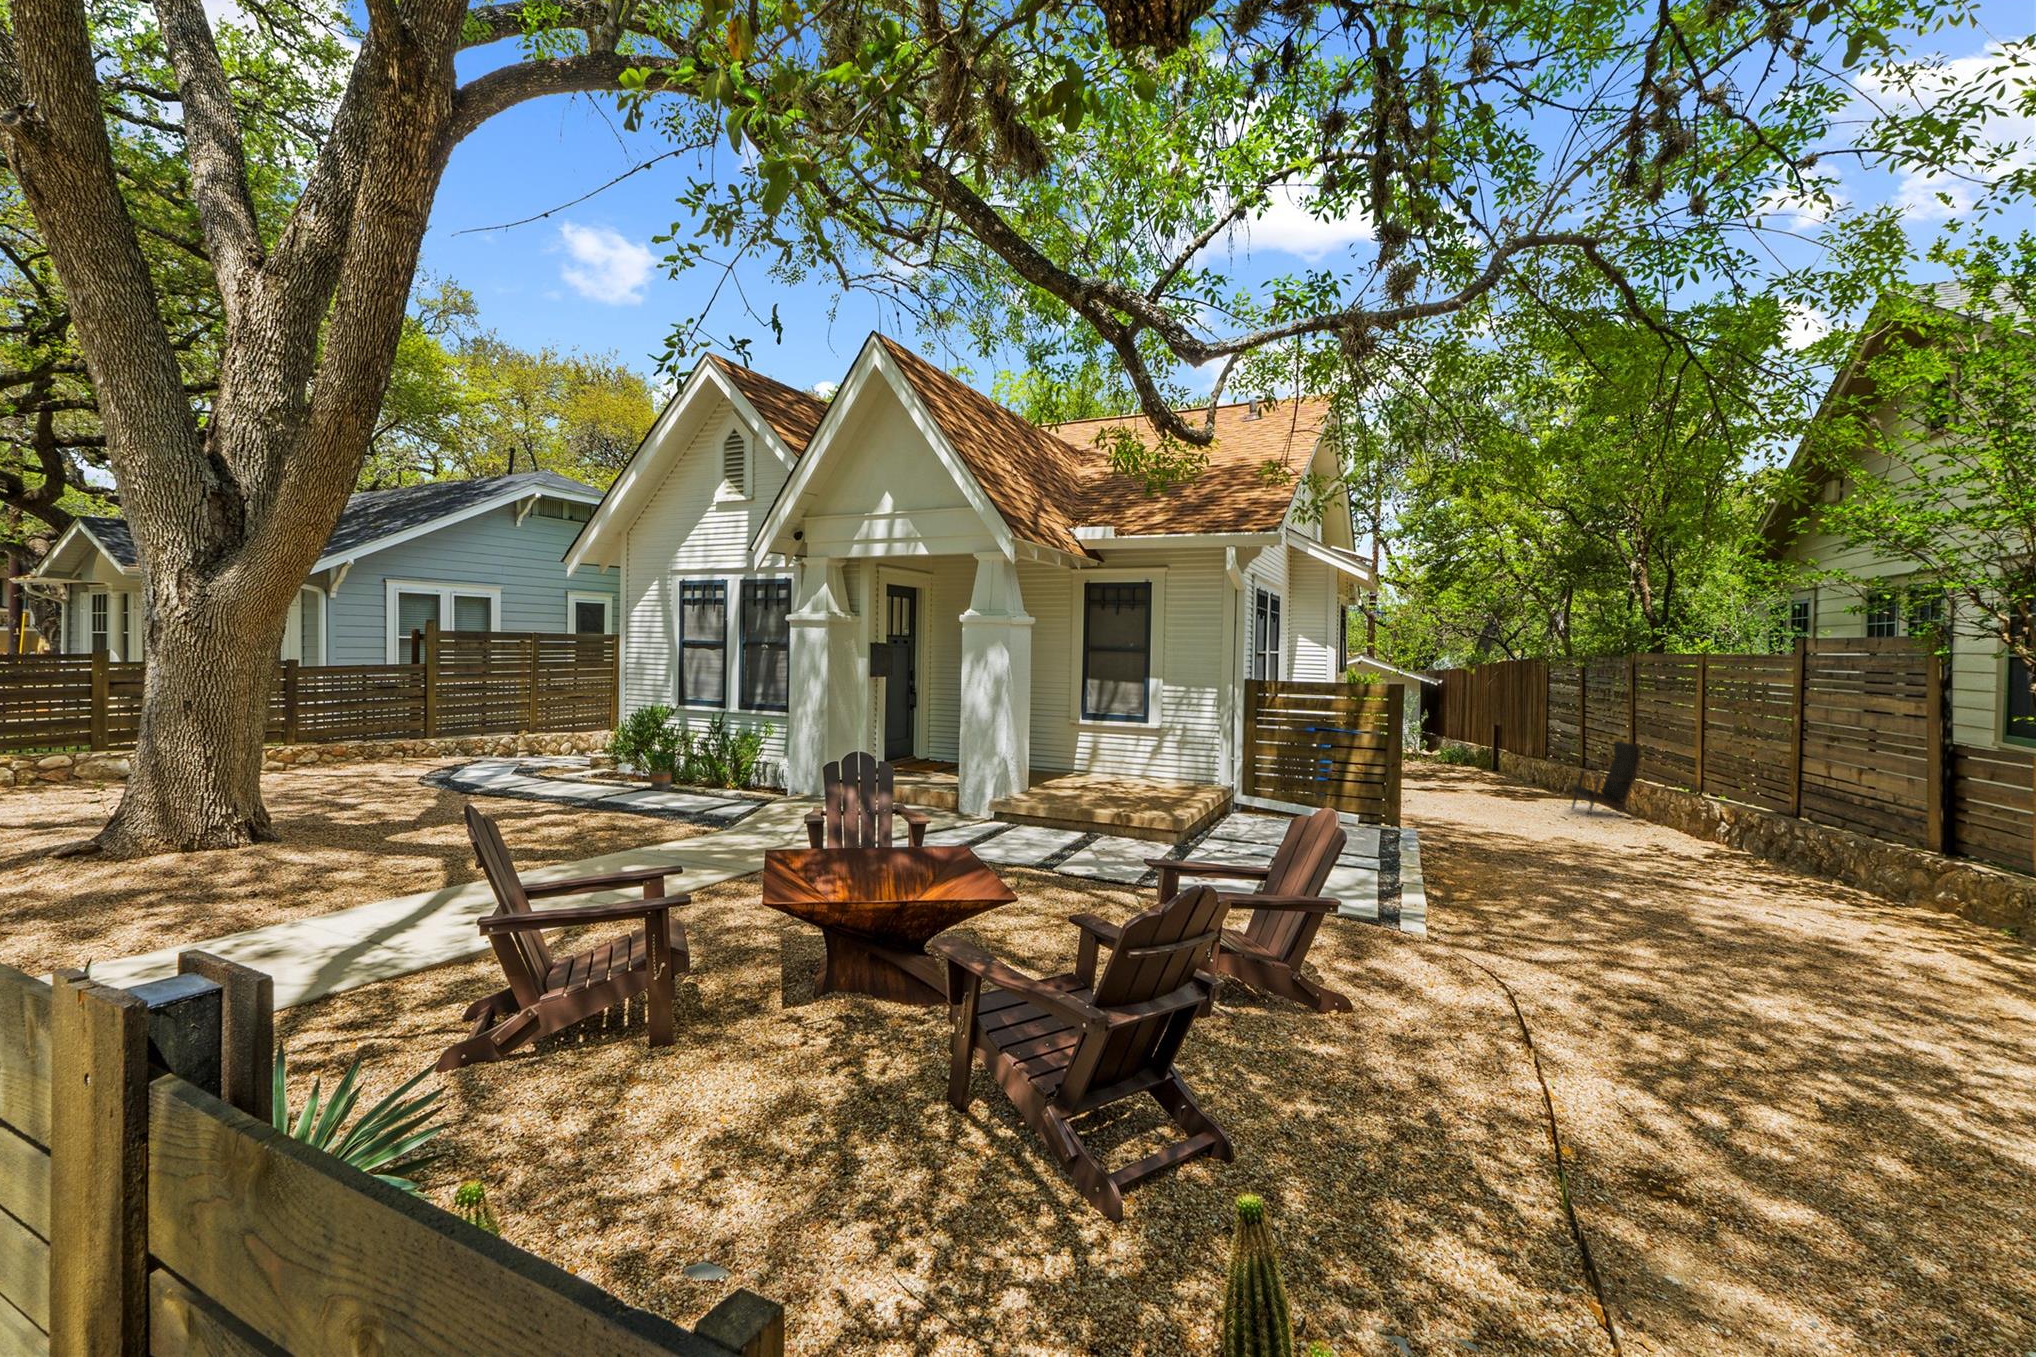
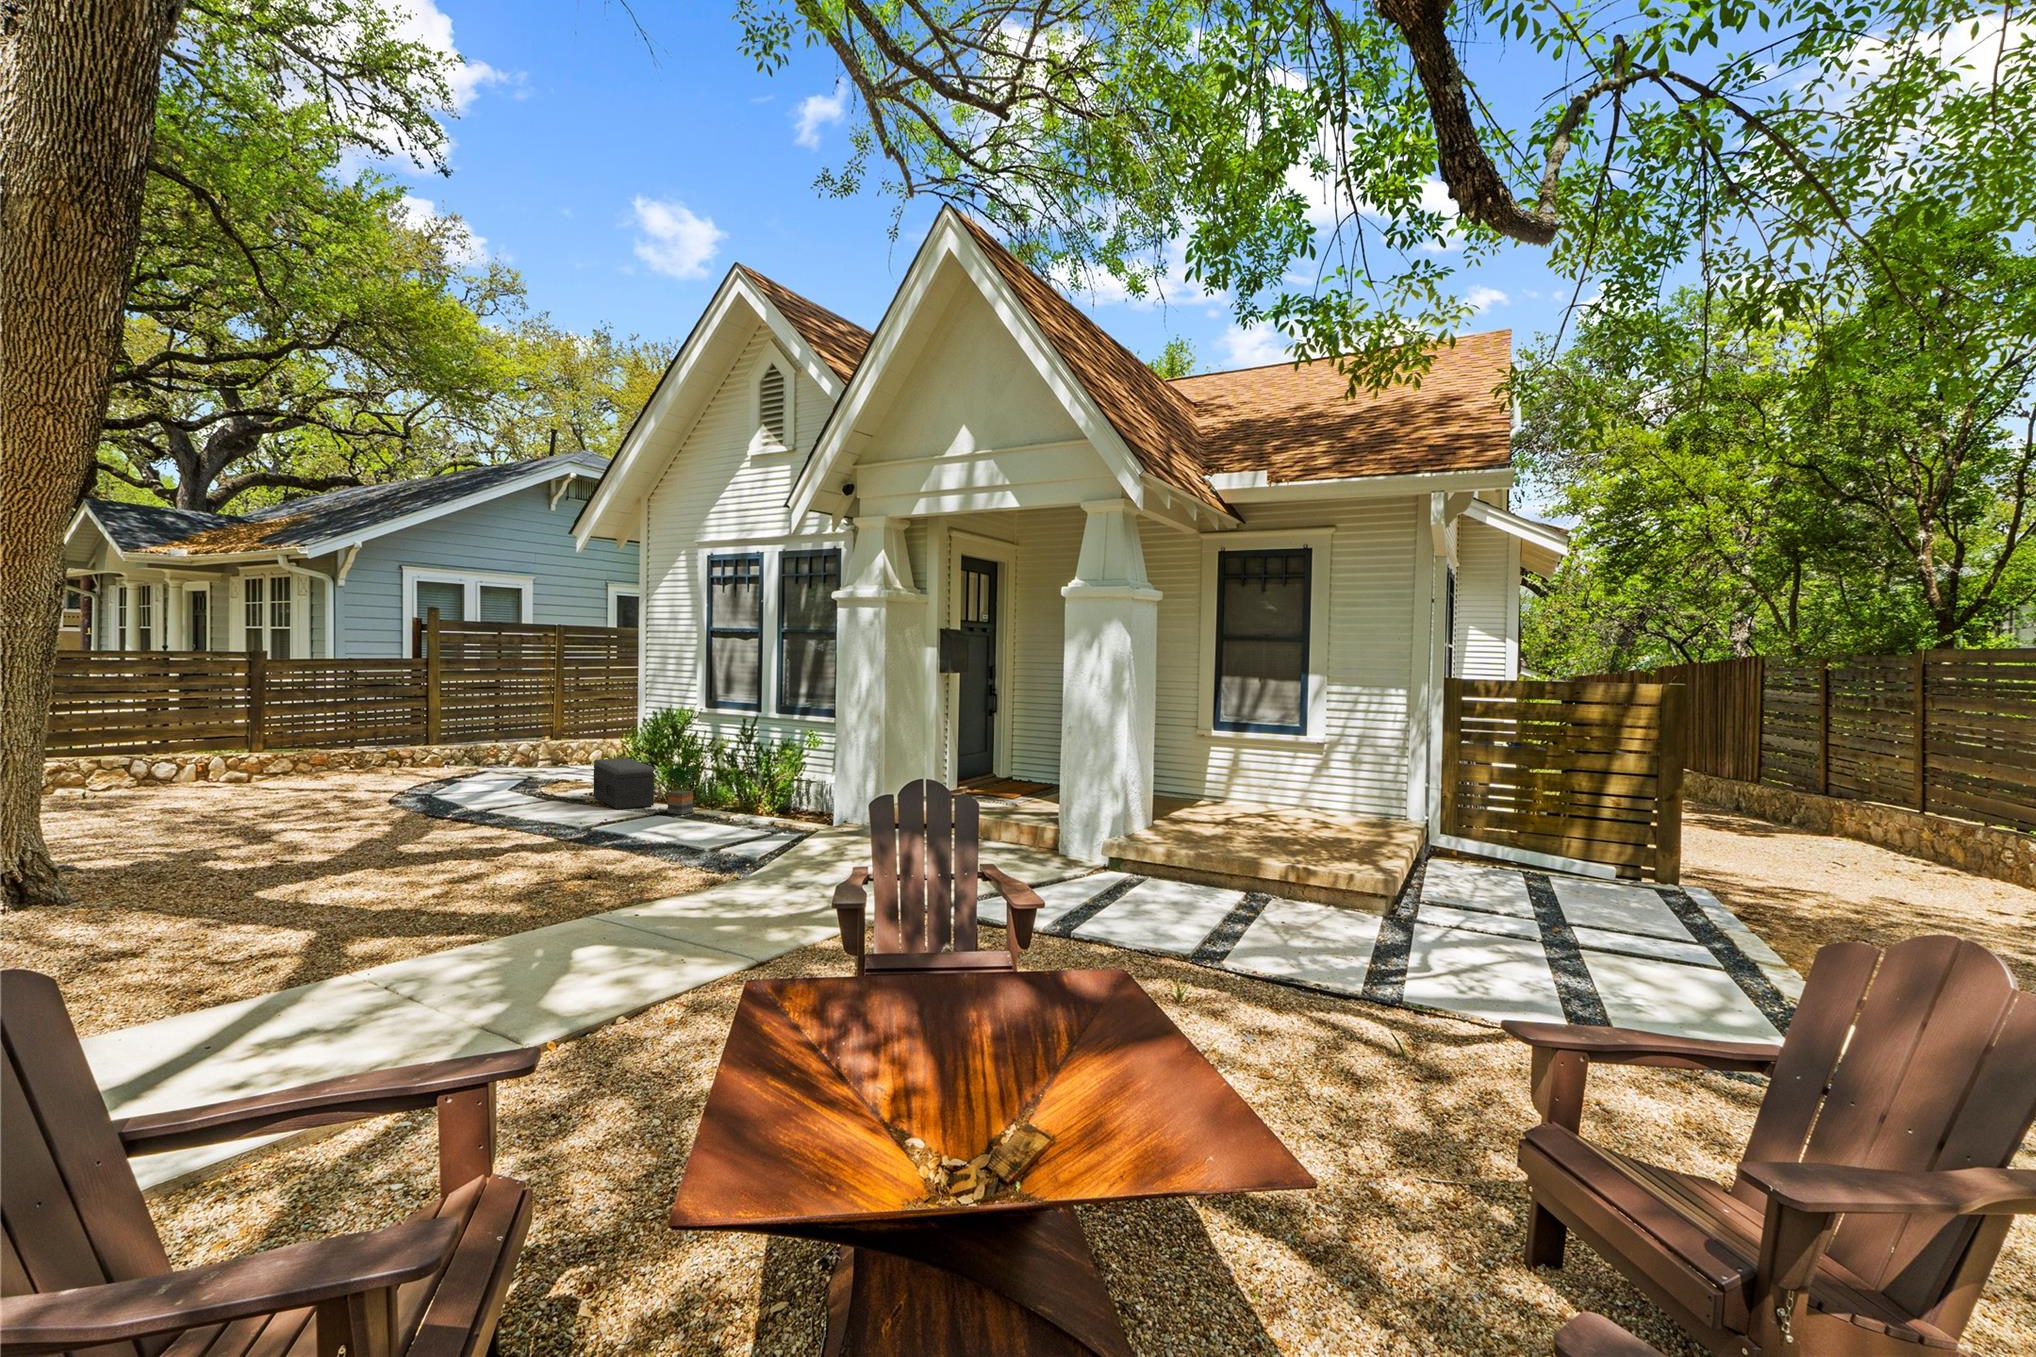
lounge chair: present [1572,741,1640,819] -> none [1862,760,1981,868]
storage bench: none [585,747,638,788] -> present [593,758,654,810]

